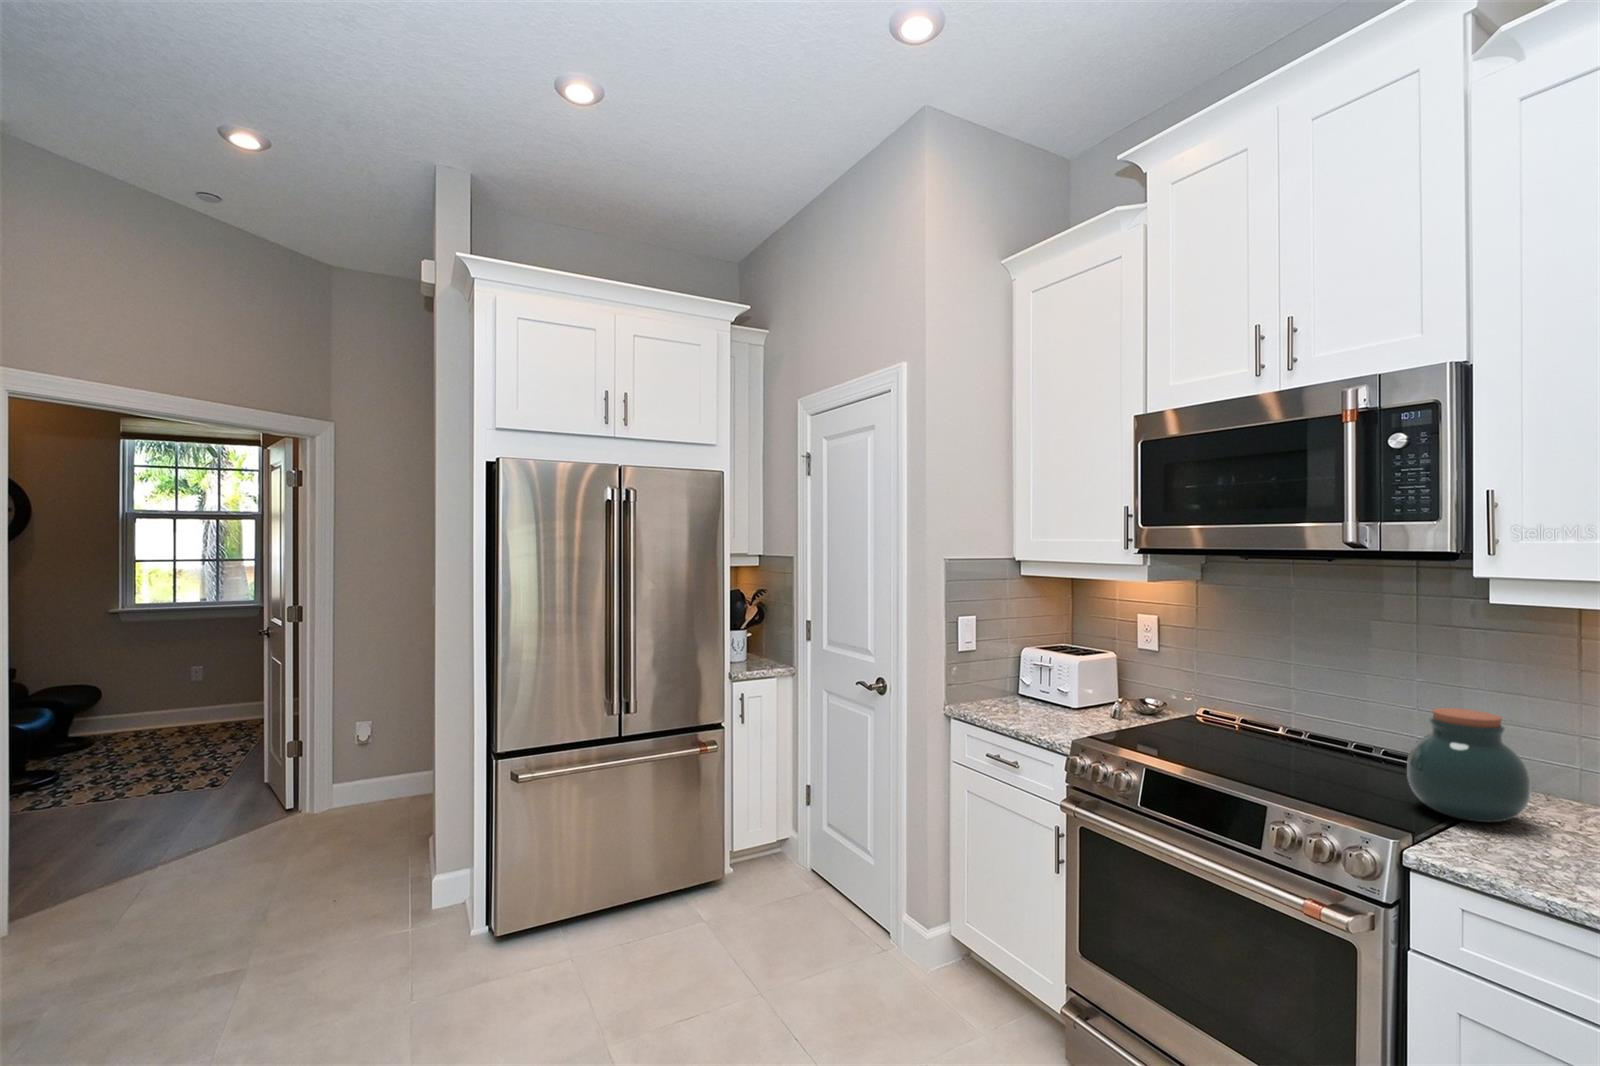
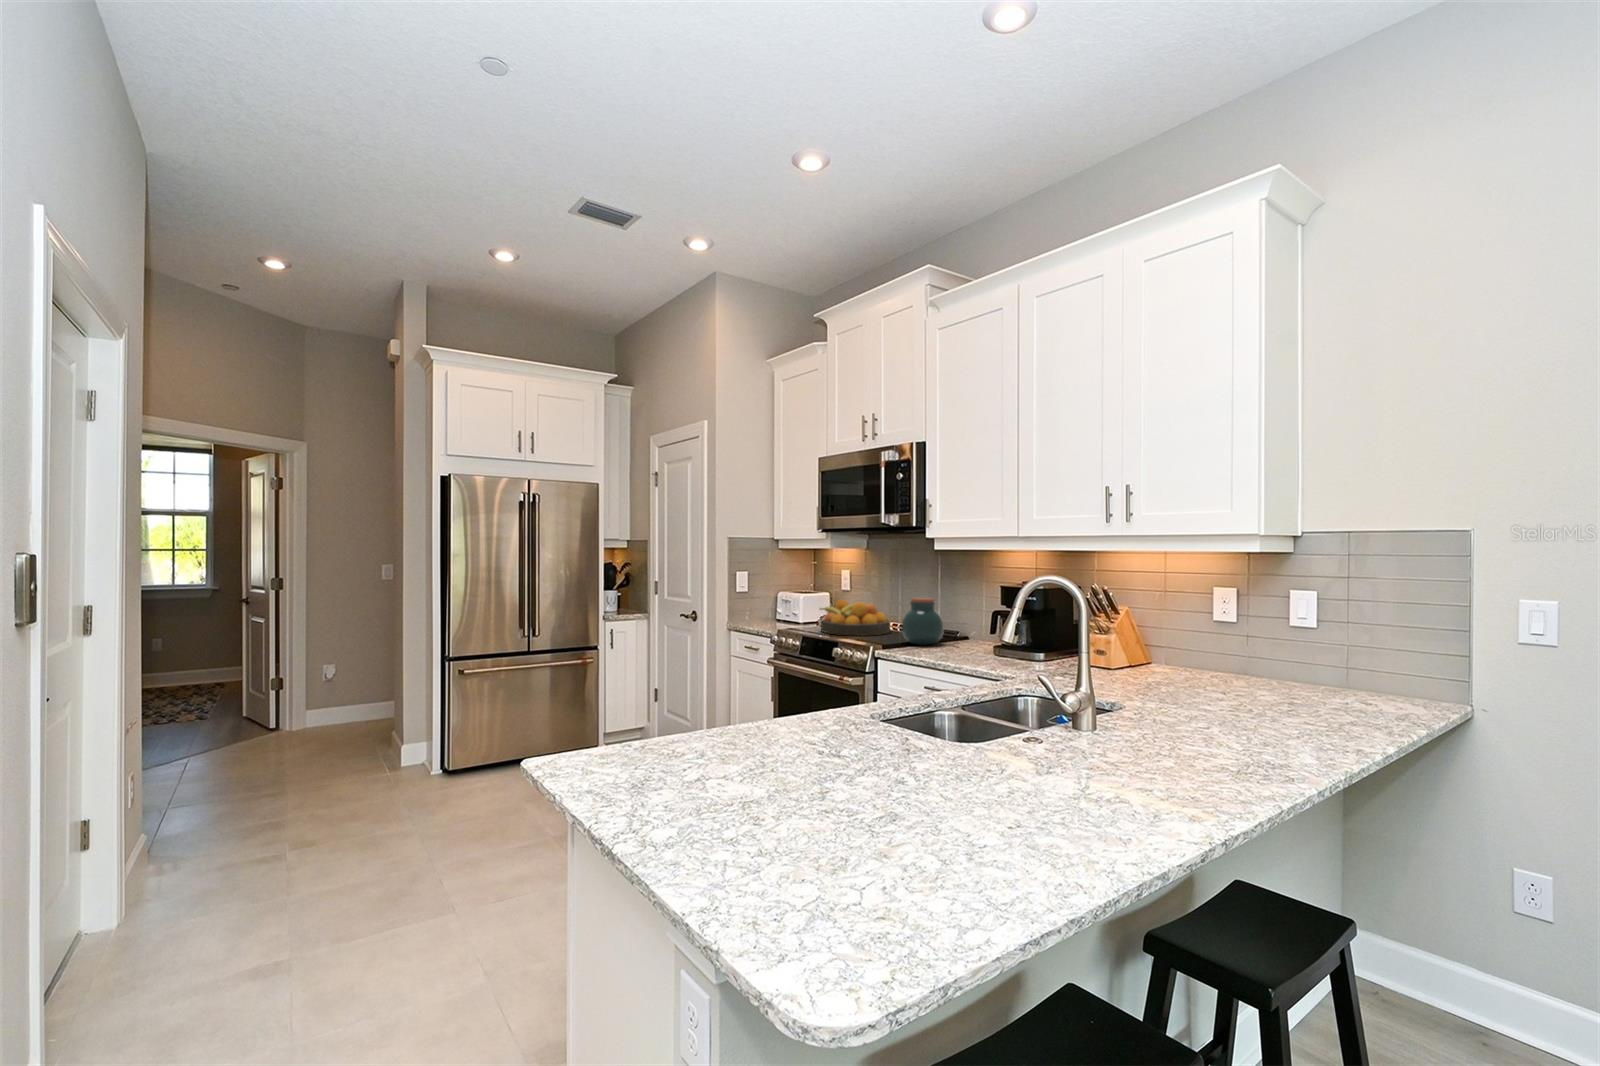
fruit bowl: none [1150,684,1307,768] -> present [820,600,890,635]

